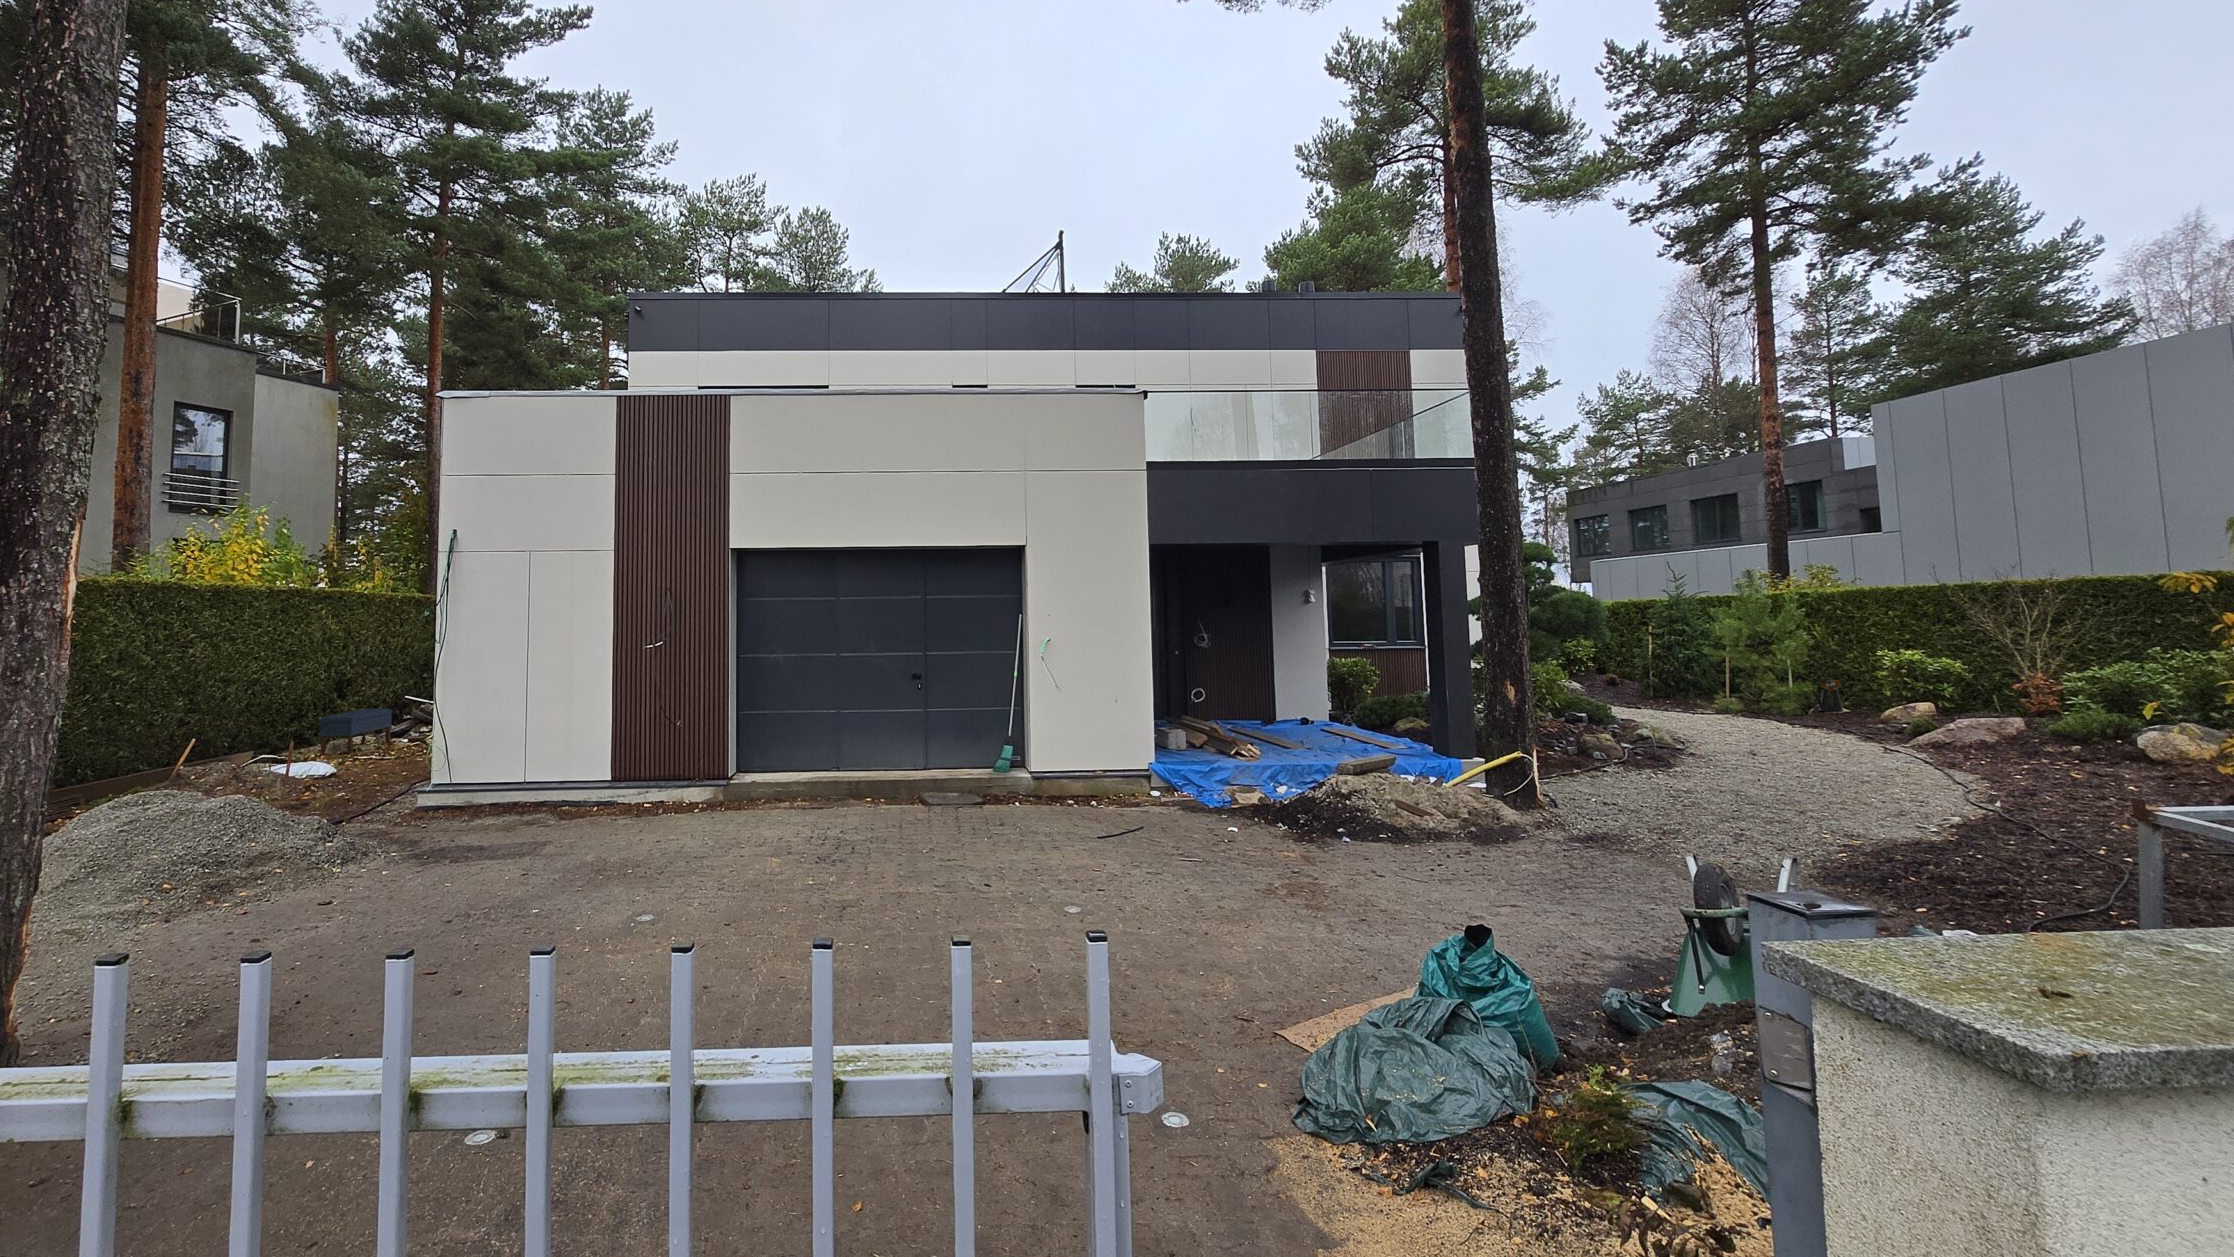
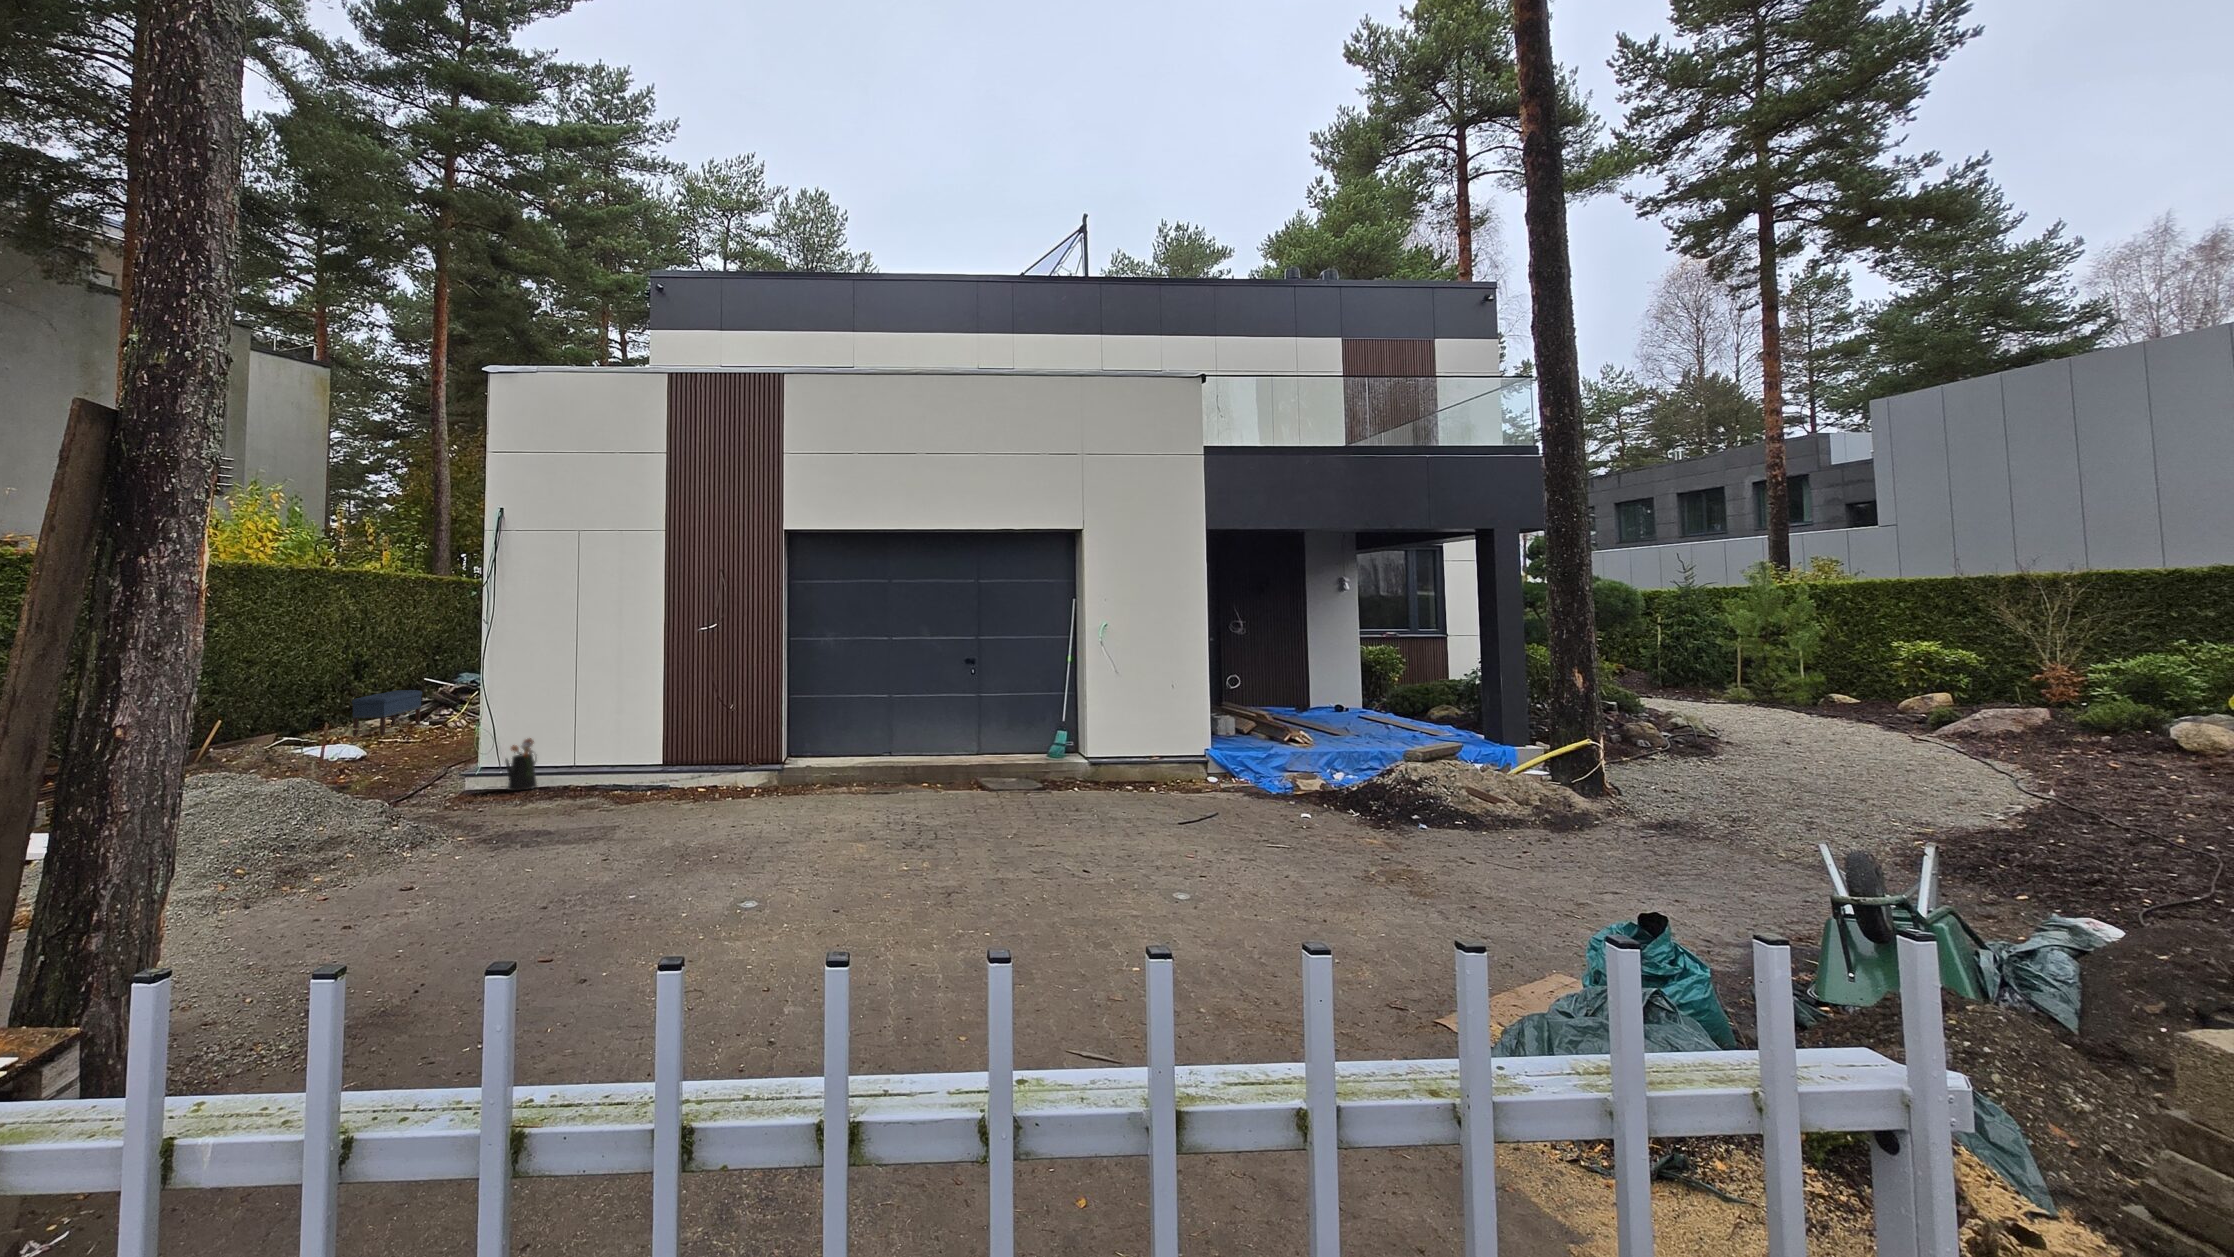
watering can: present [1812,680,1846,712] -> present [505,738,537,791]

